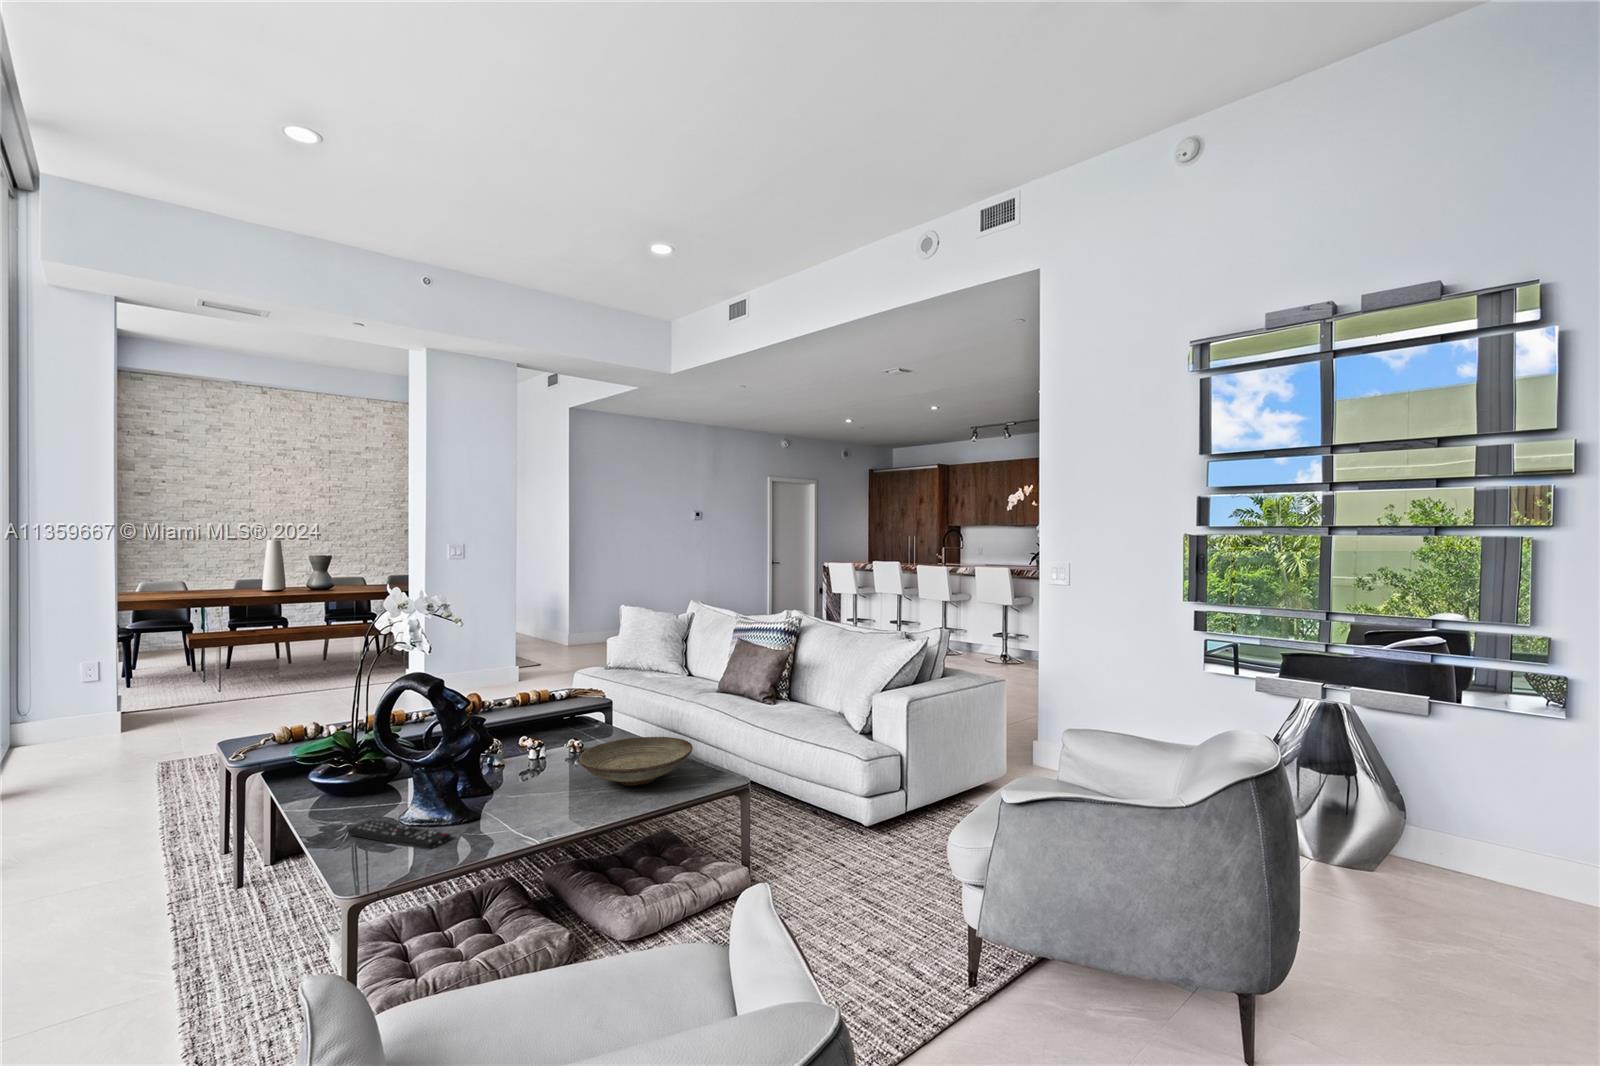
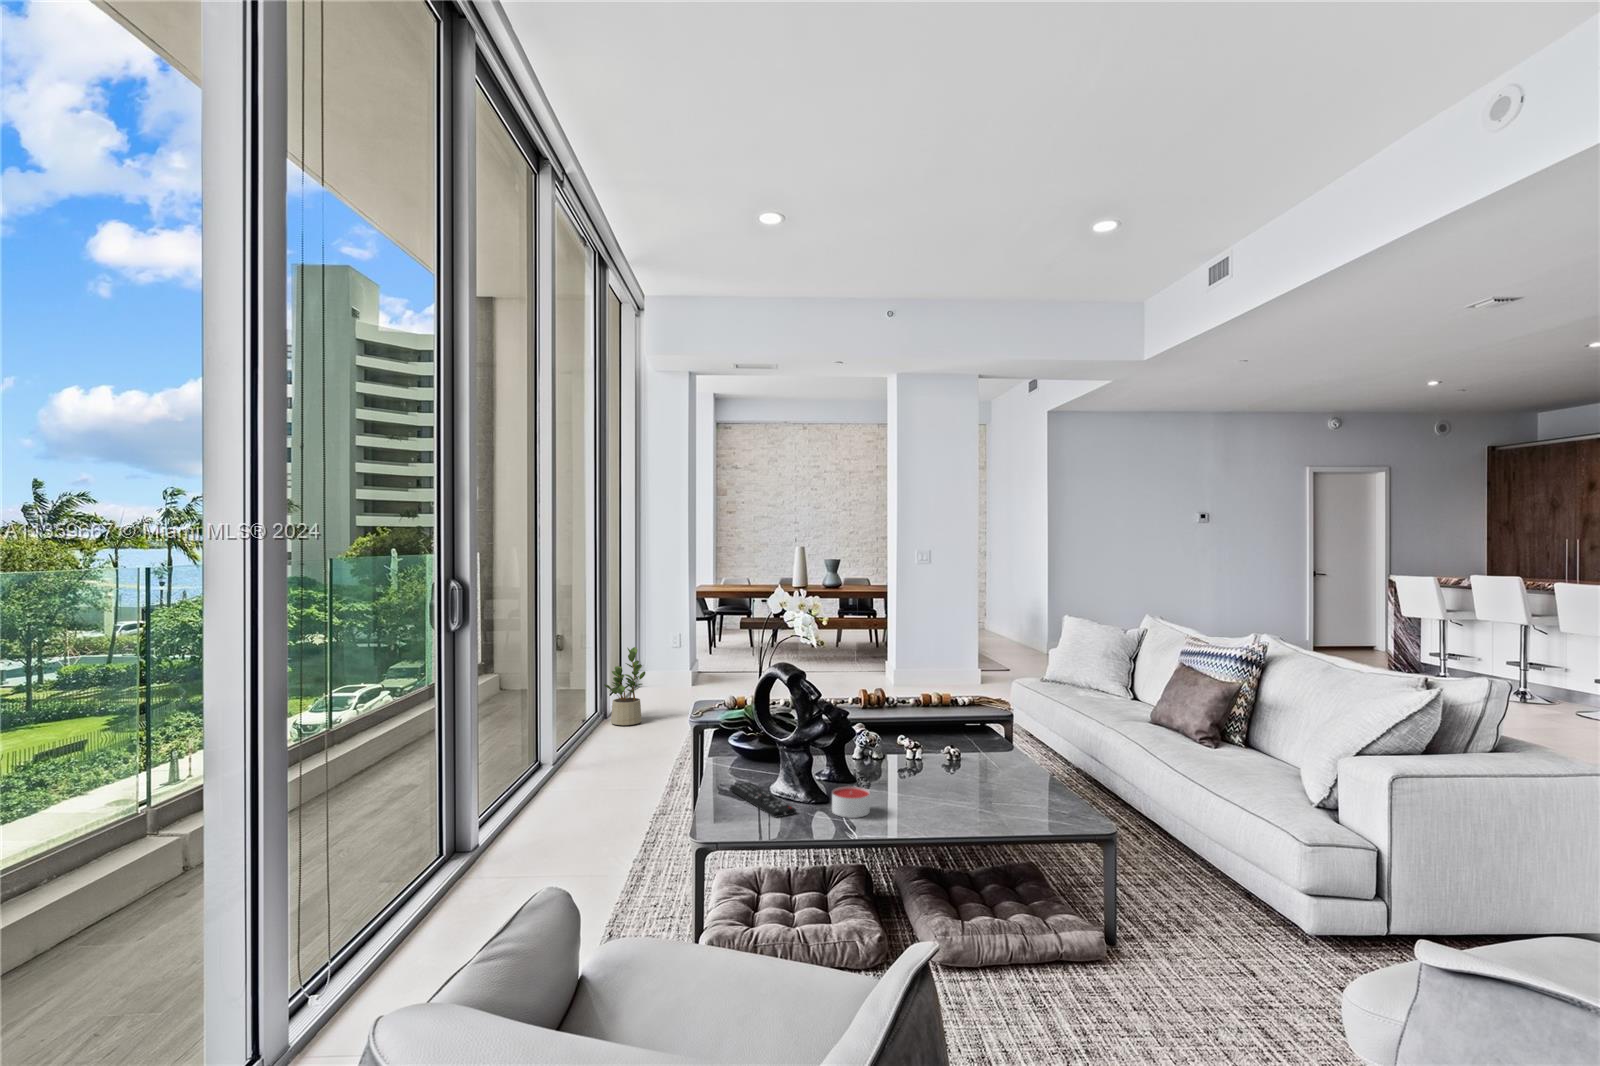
potted plant: none [16,690,95,800] -> present [604,647,645,725]
decorative bowl: present [579,737,693,786] -> none [930,755,1055,806]
candle: none [490,795,532,829] -> present [832,786,870,818]

